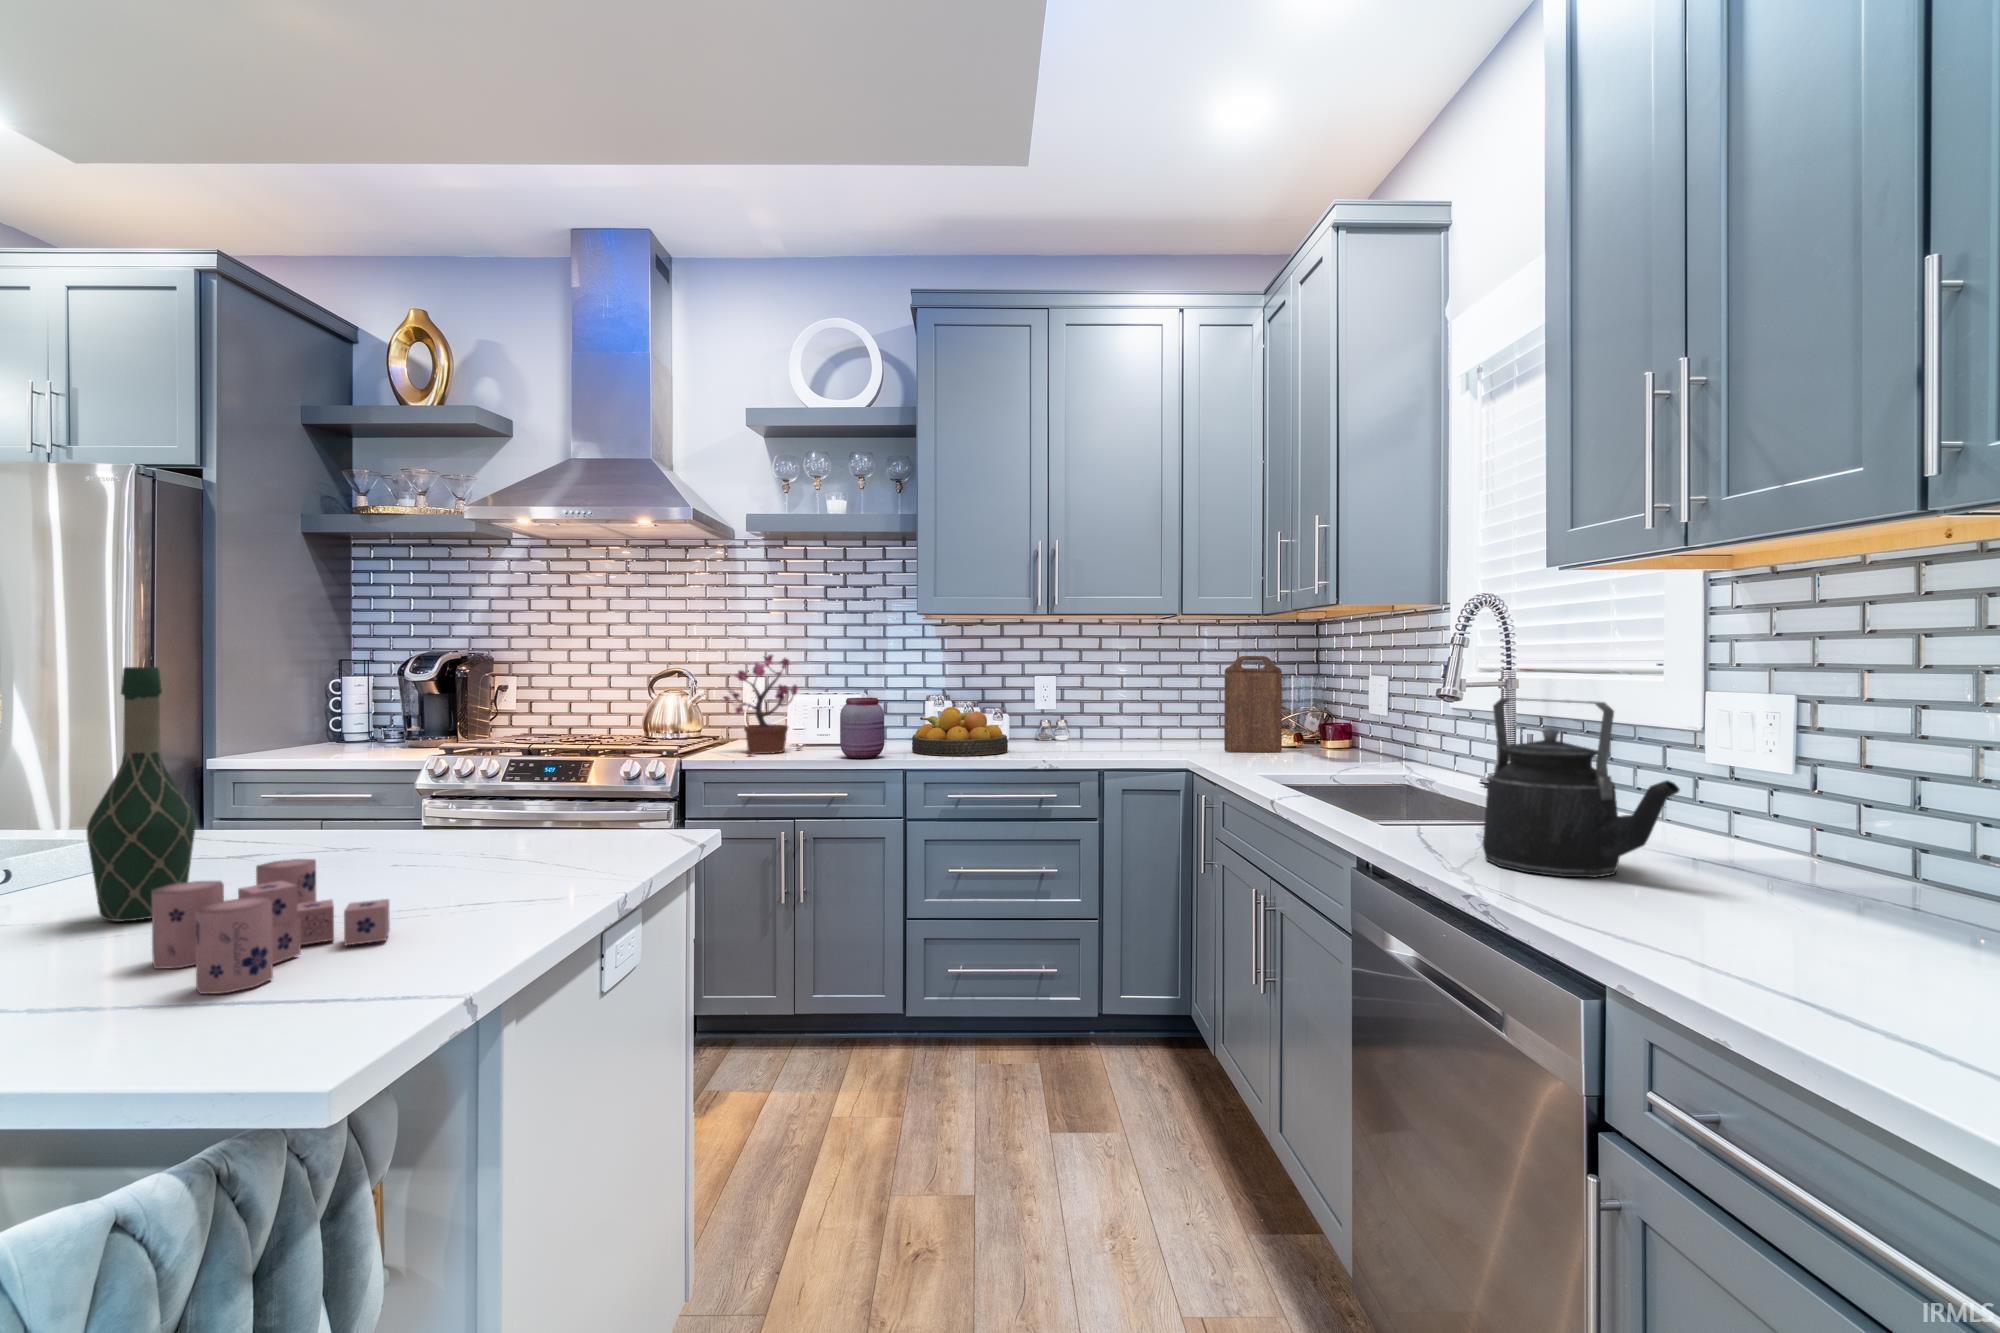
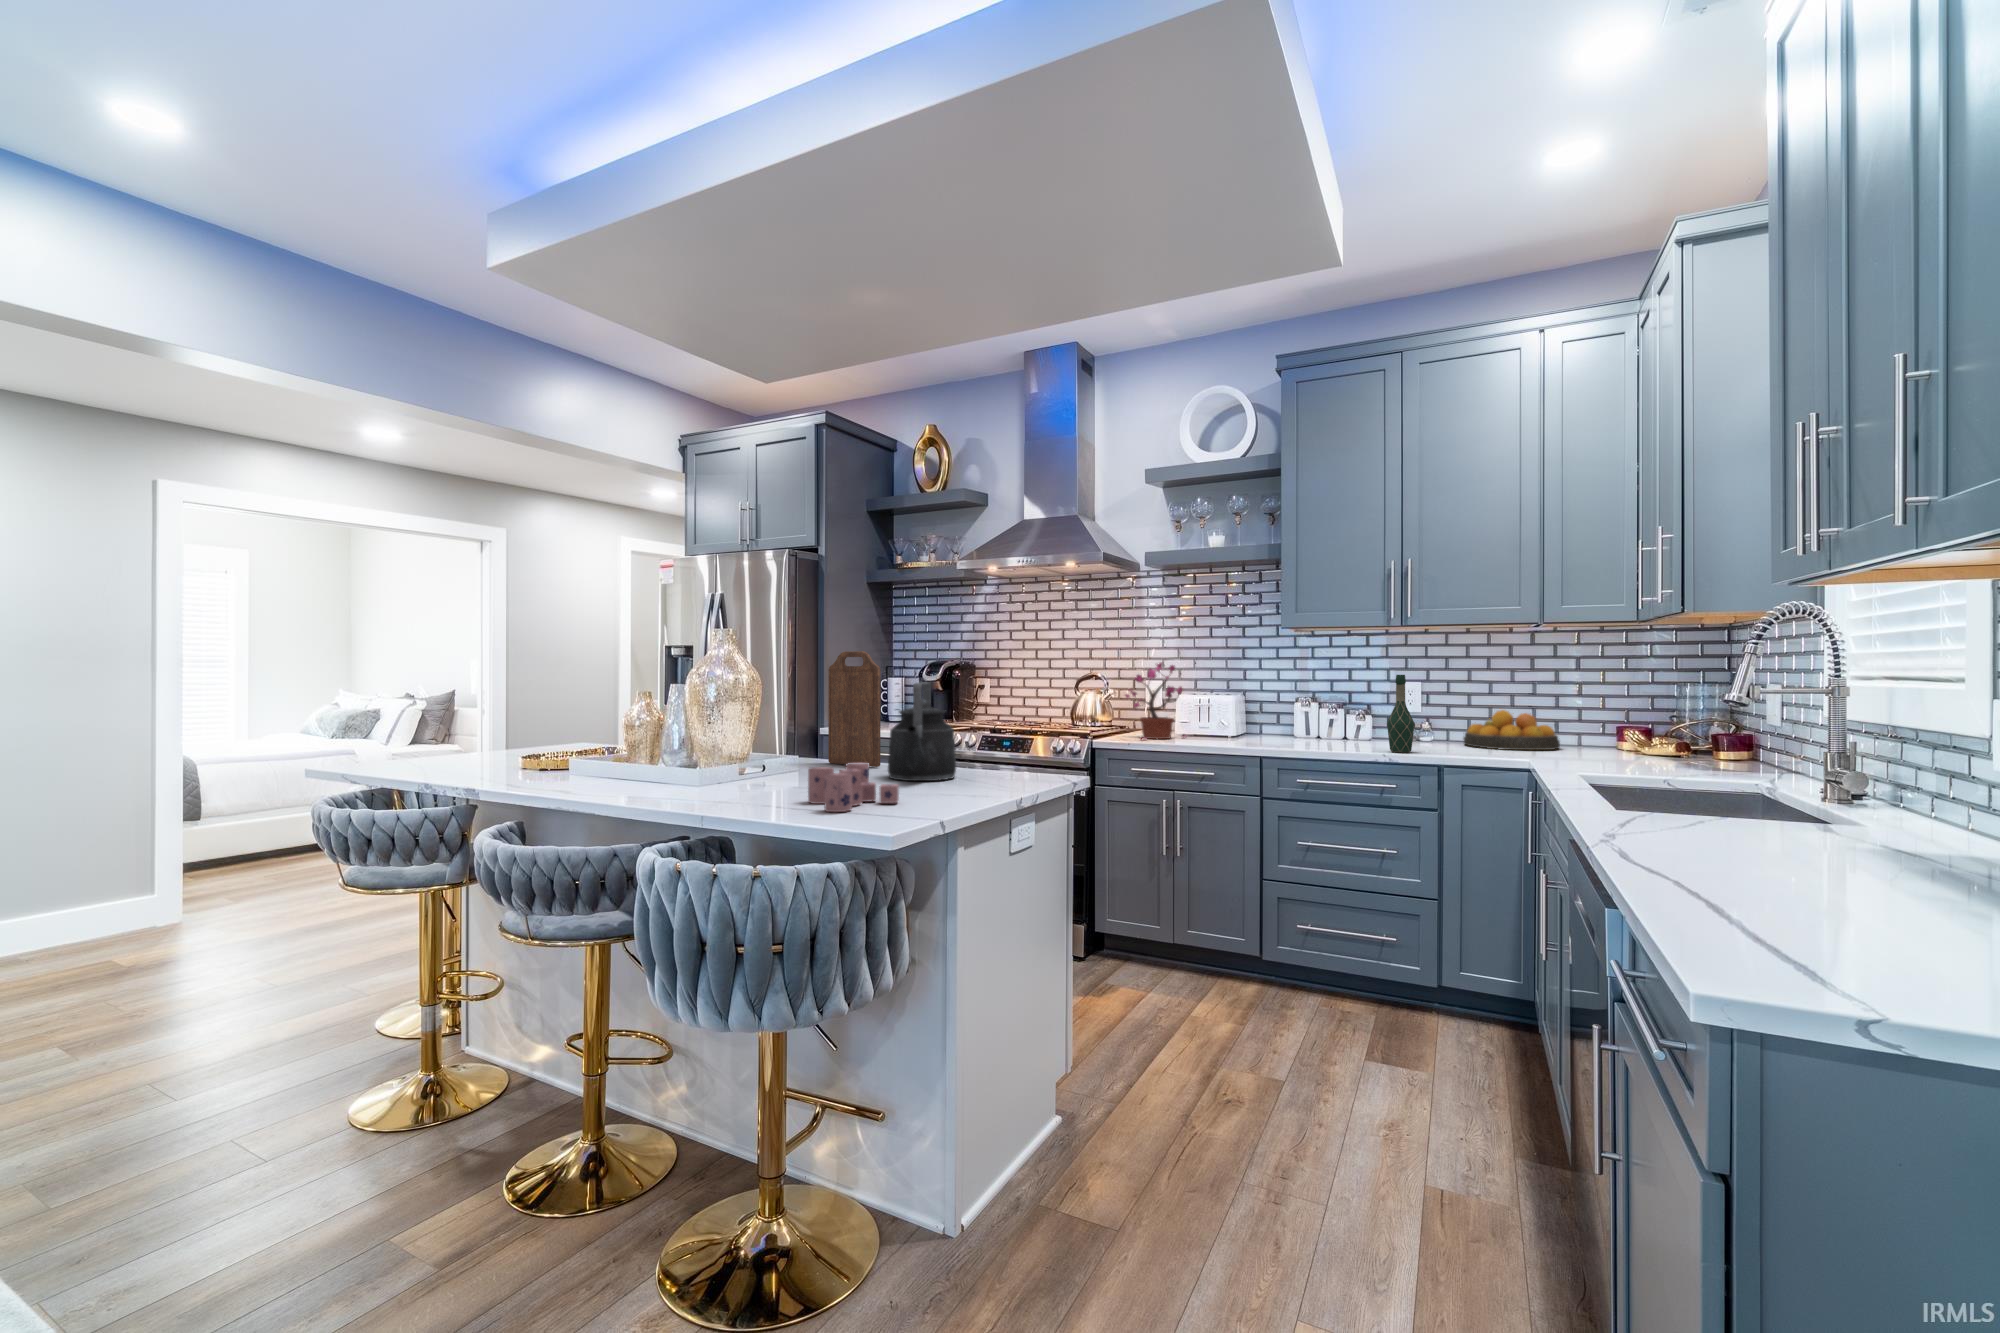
cutting board: present [1224,656,1282,752] -> present [828,651,881,767]
wine bottle: present [87,667,196,921] -> present [1387,675,1414,753]
jar: present [840,698,884,759] -> none [1210,697,1246,745]
kettle: present [1483,698,1680,877] -> present [888,682,956,781]
fruit bowl: present [912,707,1008,756] -> present [1463,710,1560,750]

